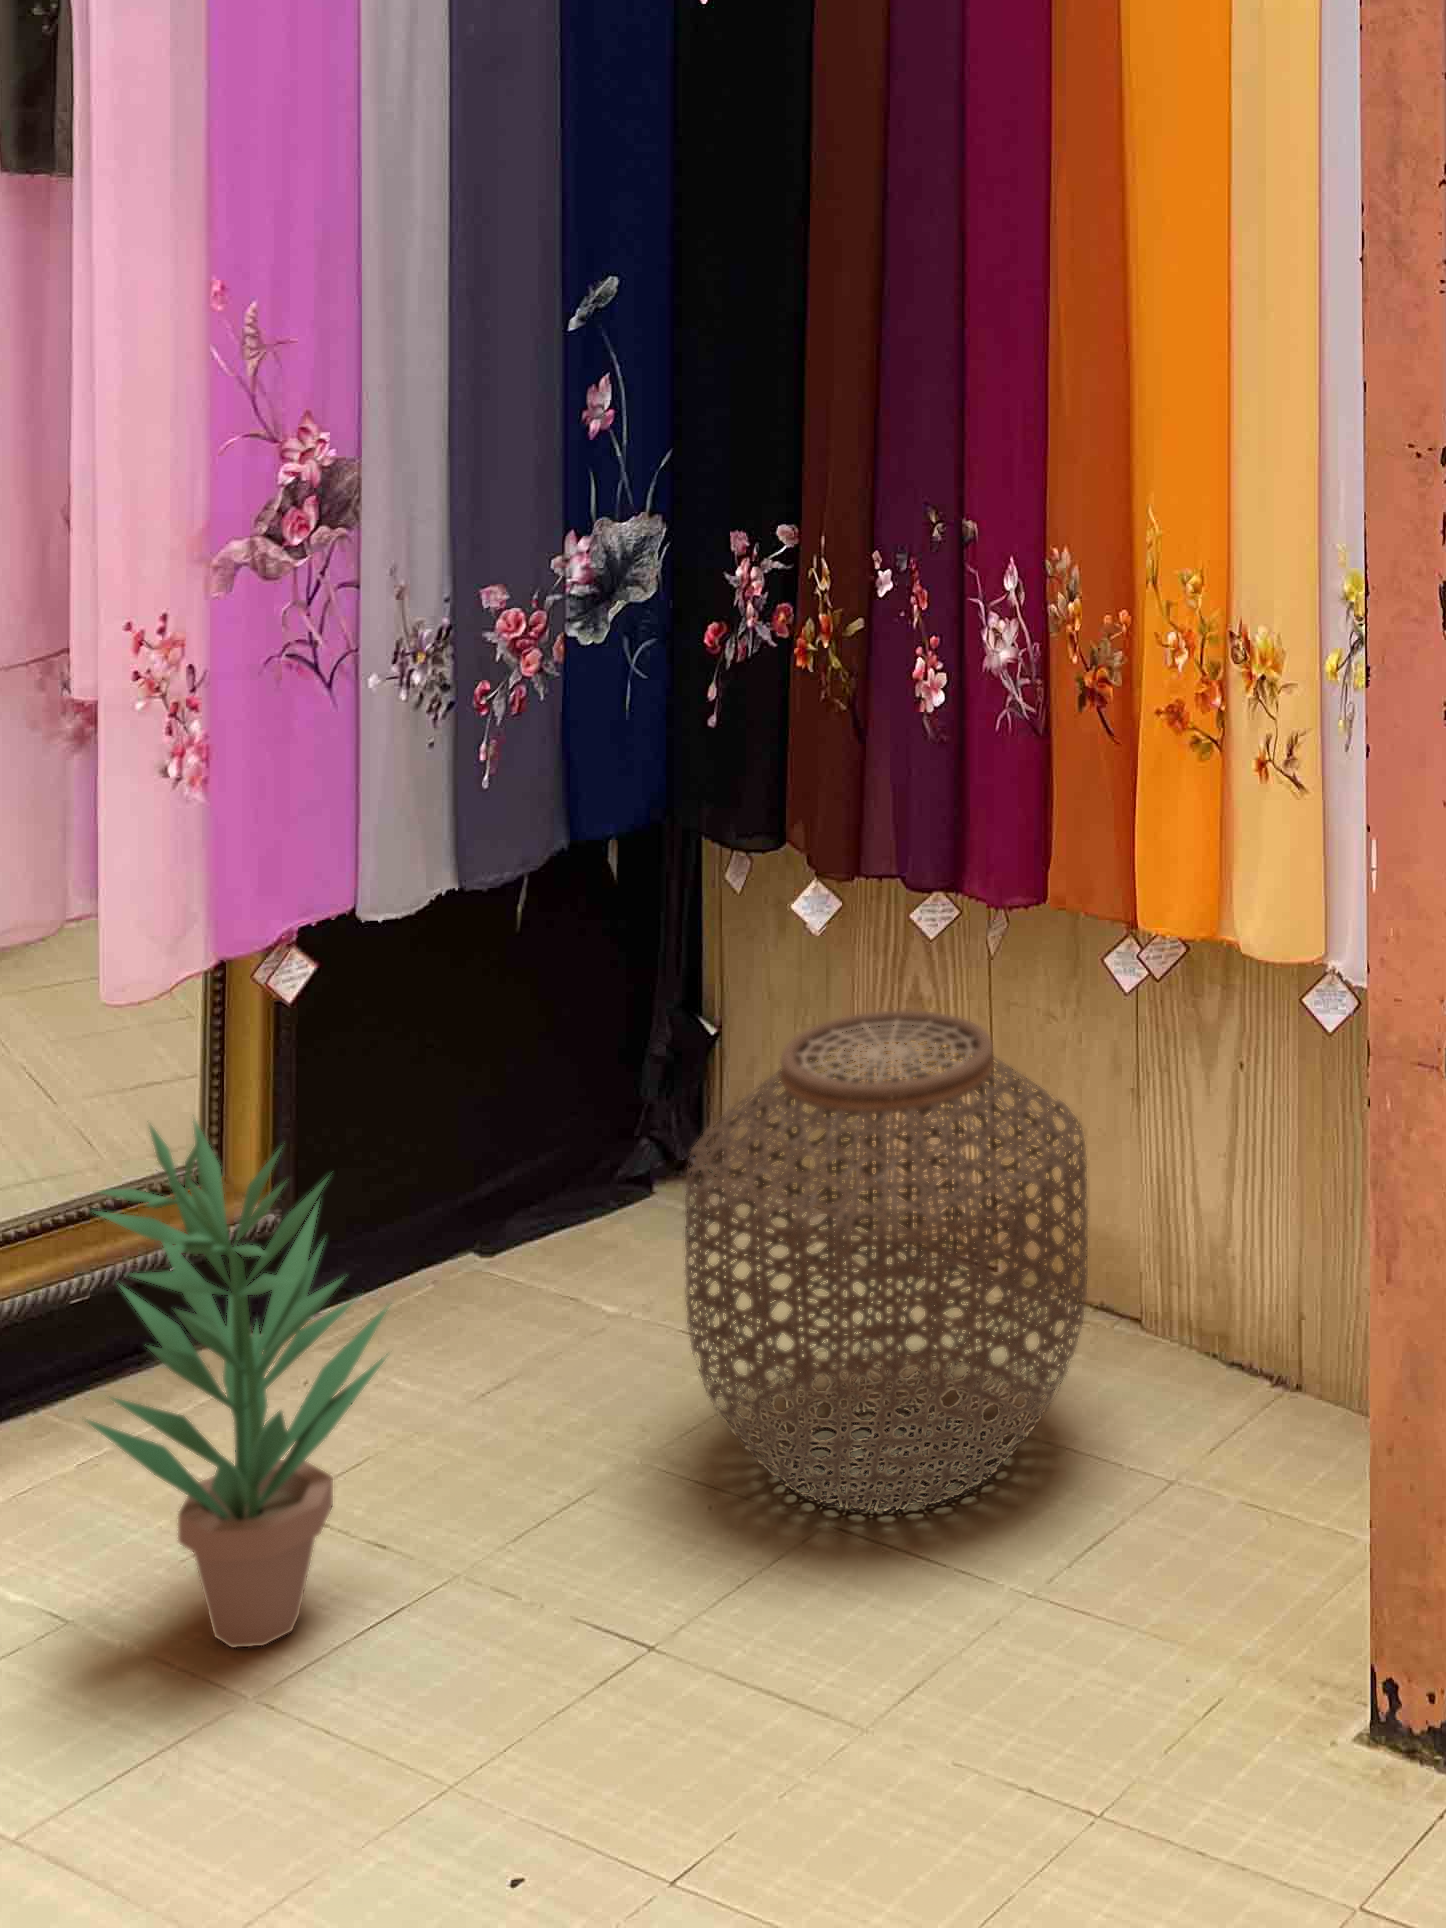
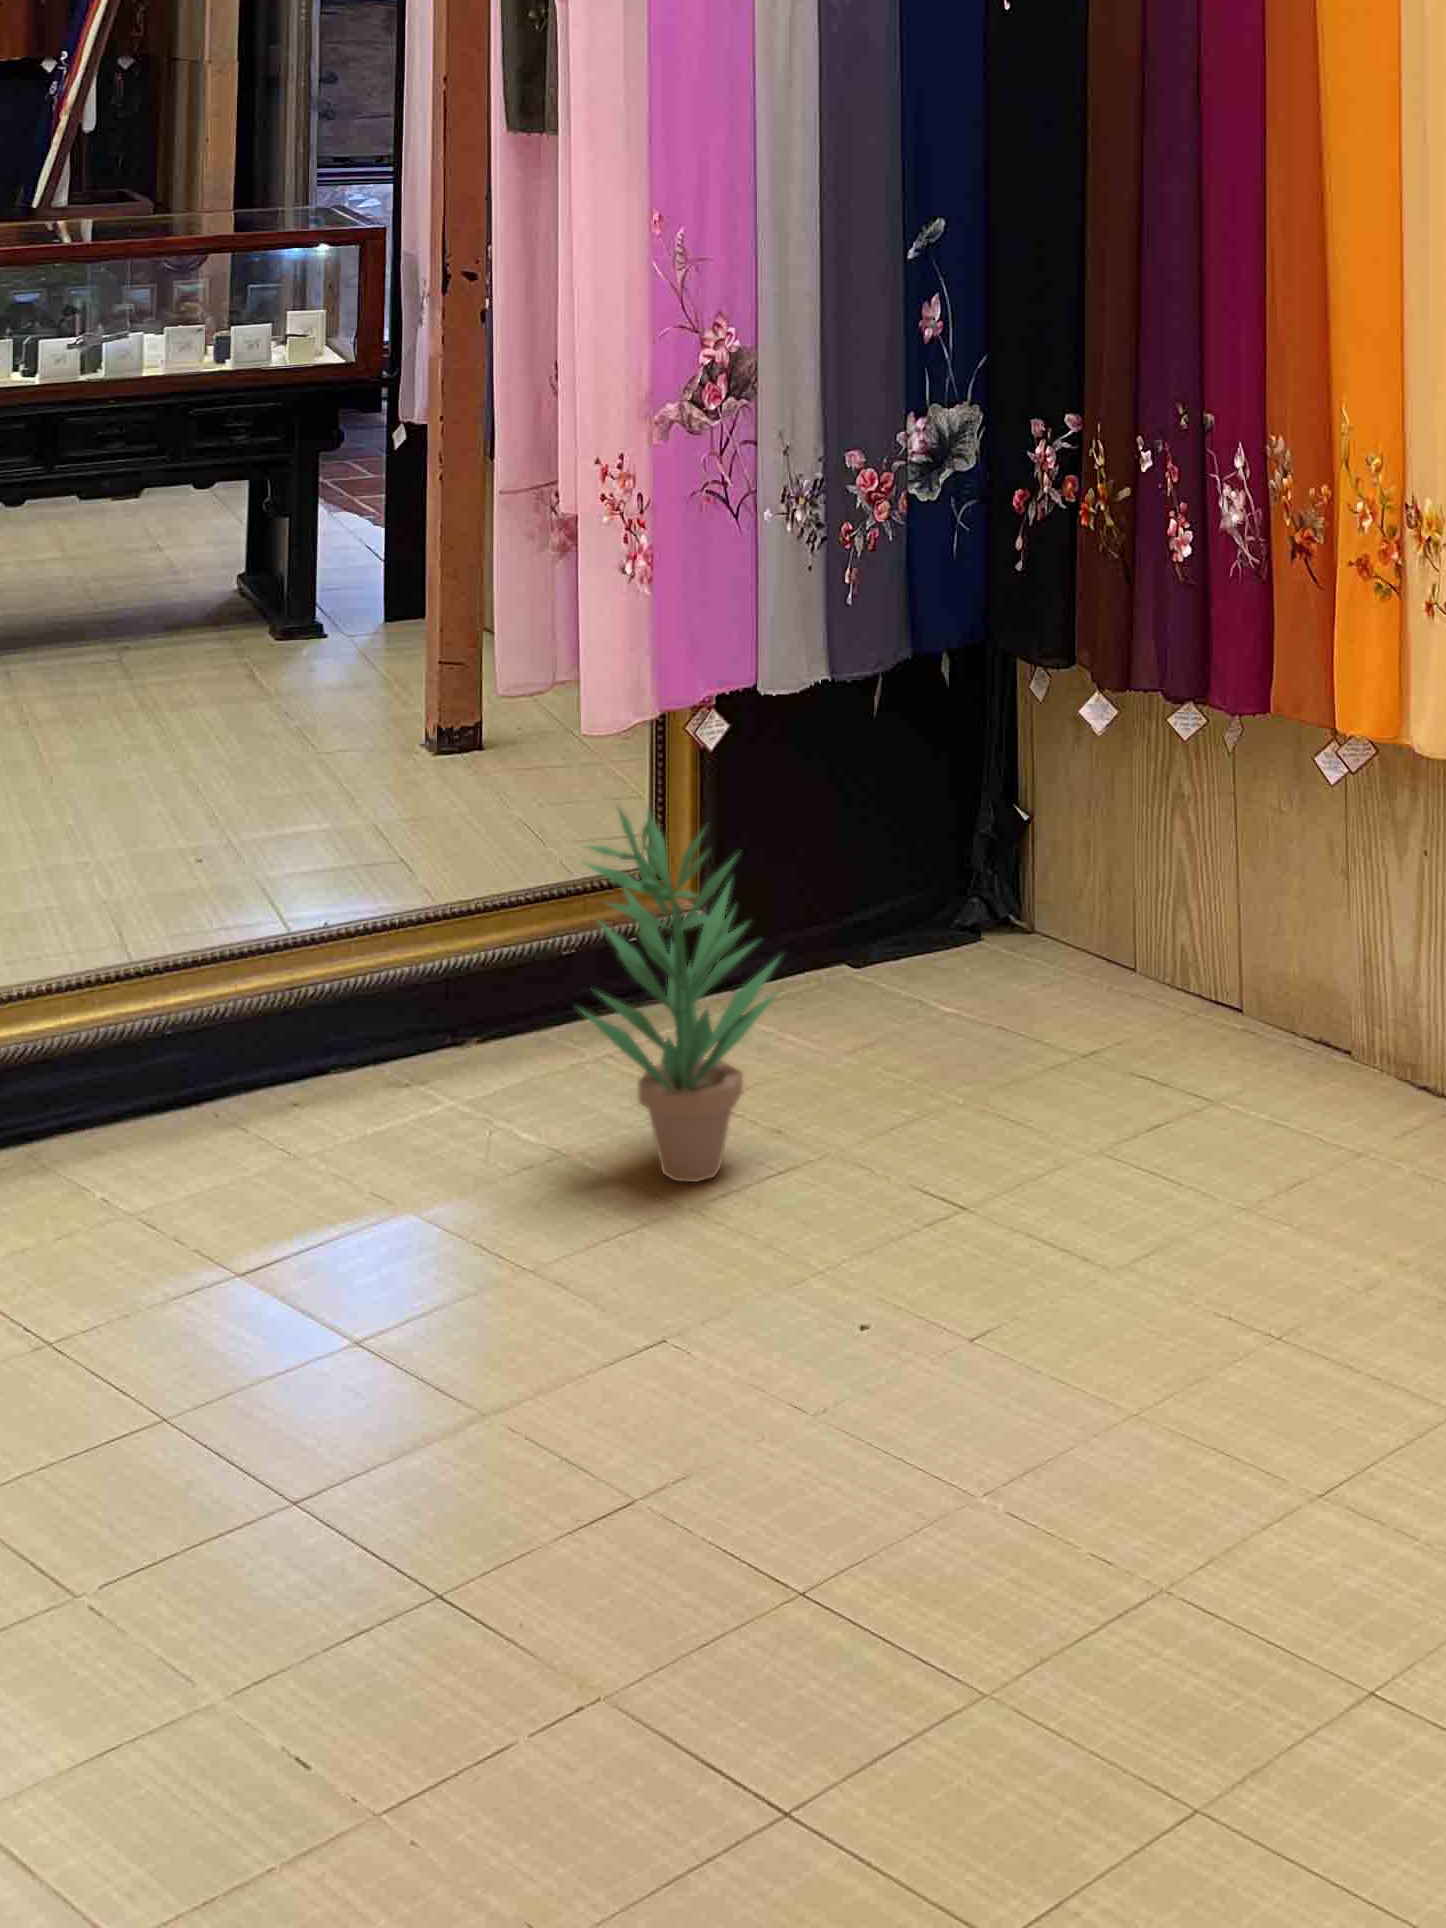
woven basket: present [685,1010,1088,1511] -> none [994,786,1297,1155]

